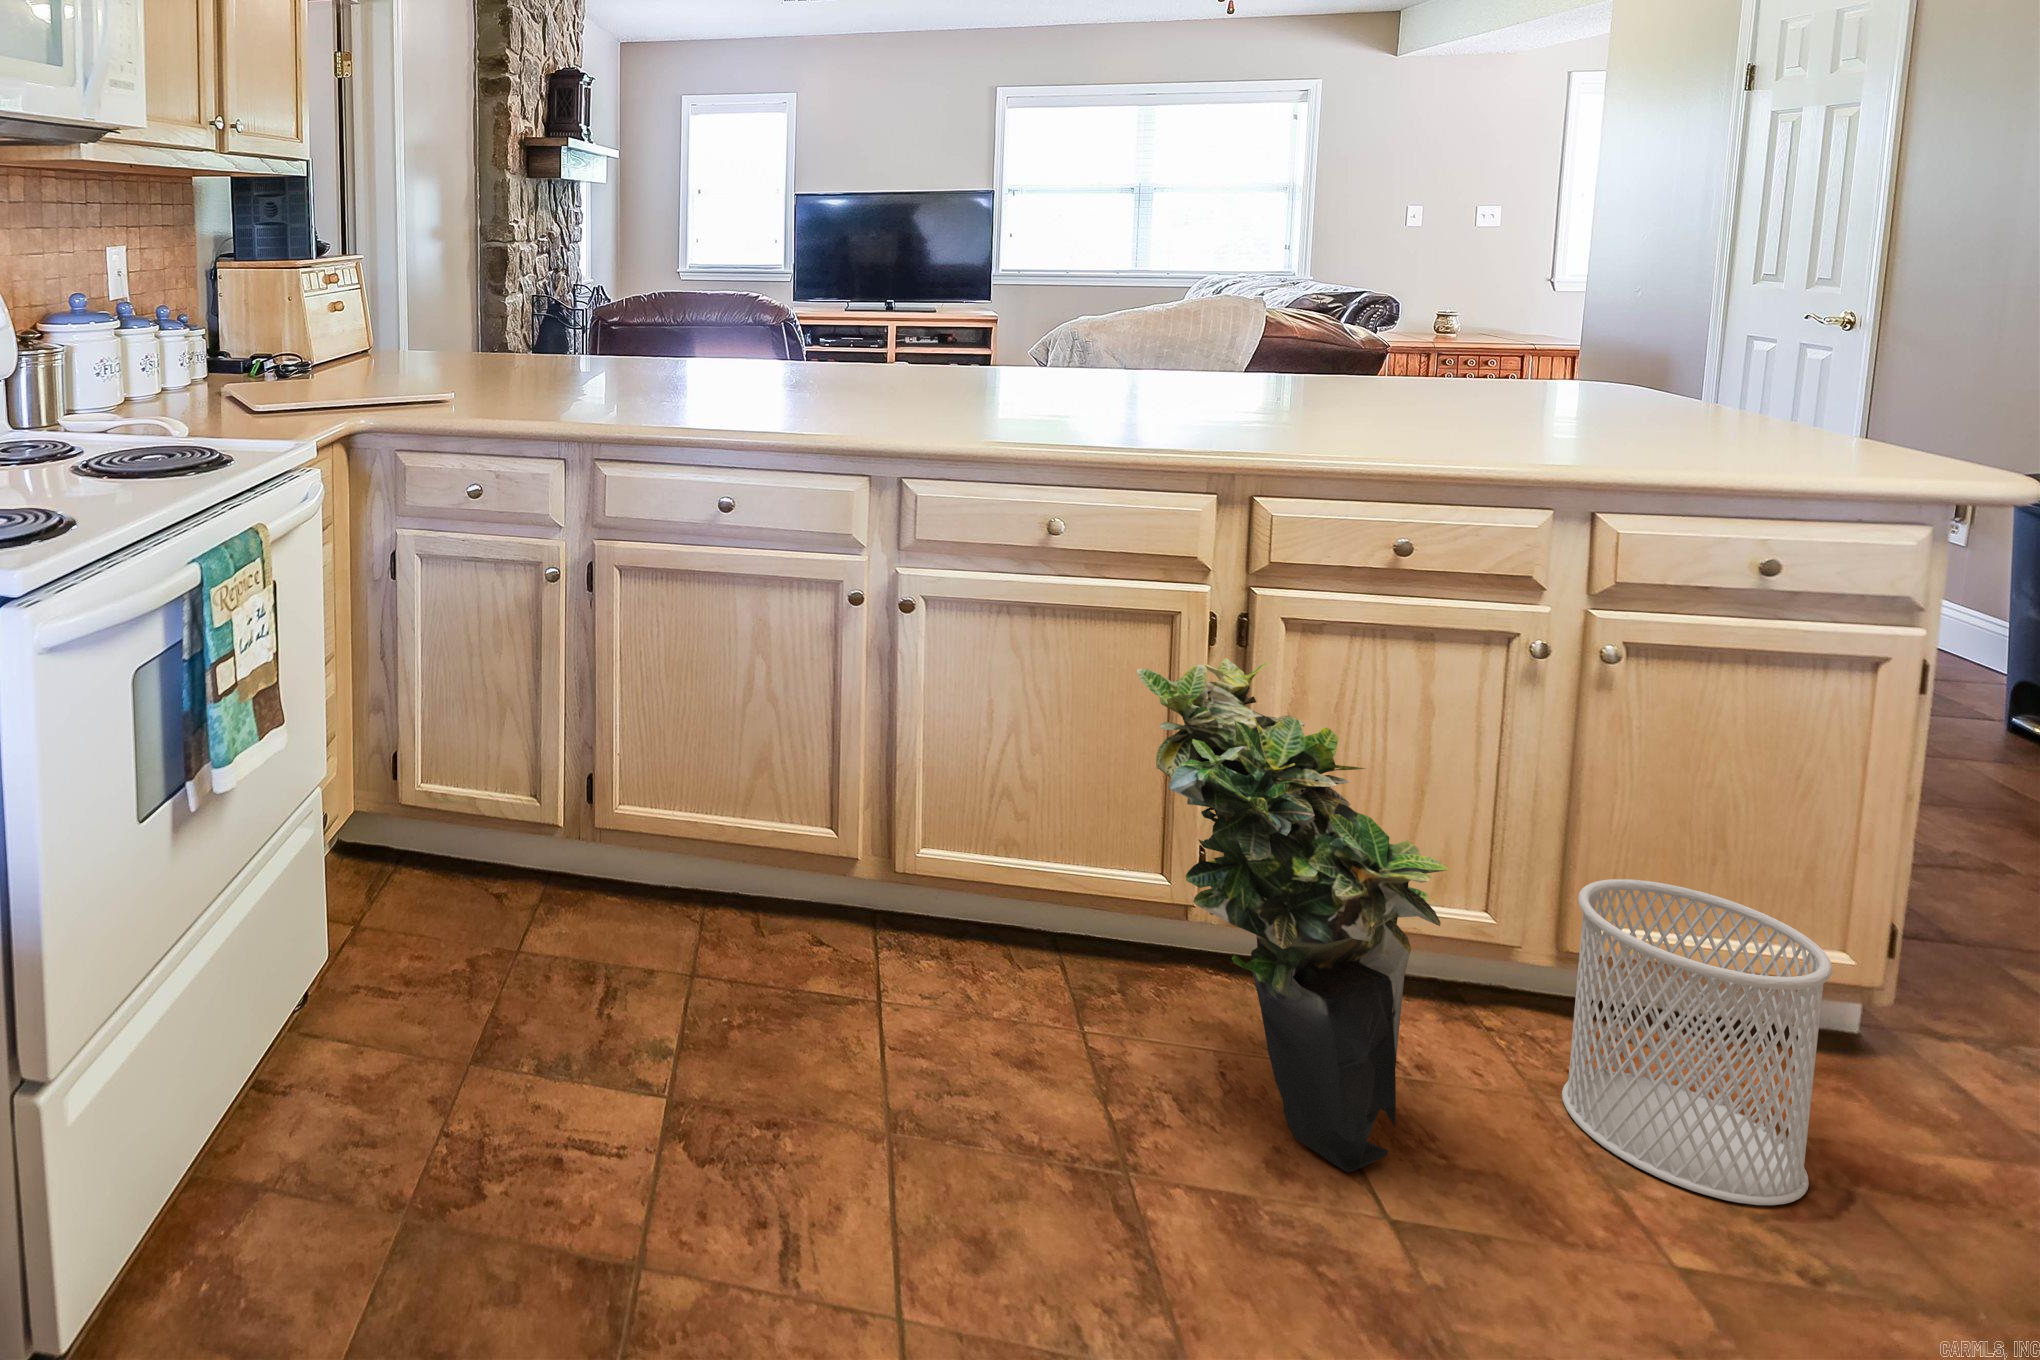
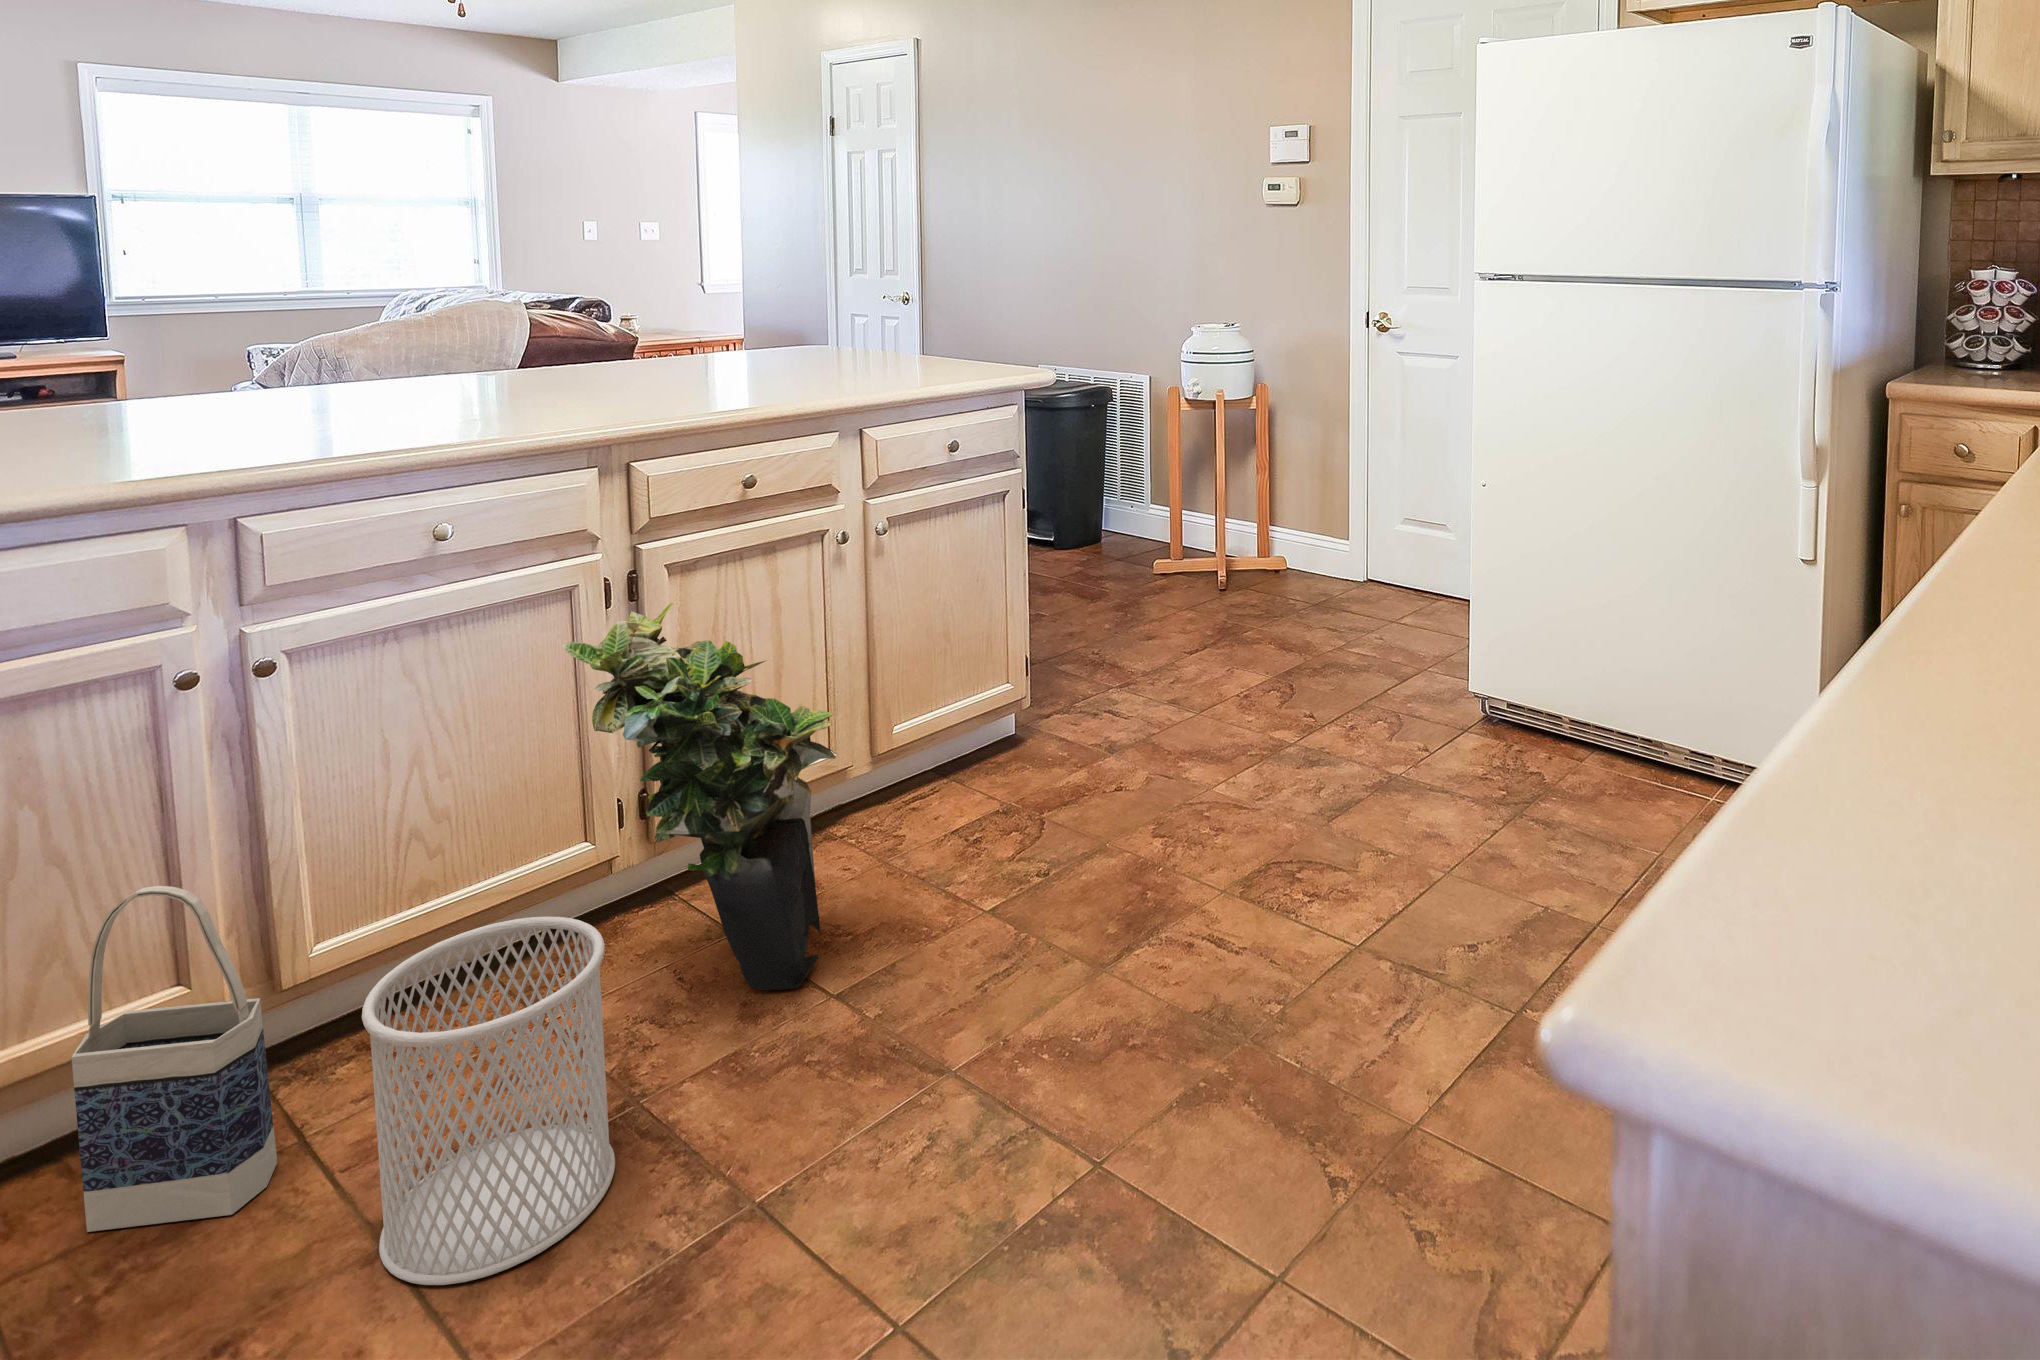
bag: none [751,746,862,1027] -> present [71,886,277,1232]
wastebasket: present [1562,879,1832,1205] -> present [362,916,615,1285]

